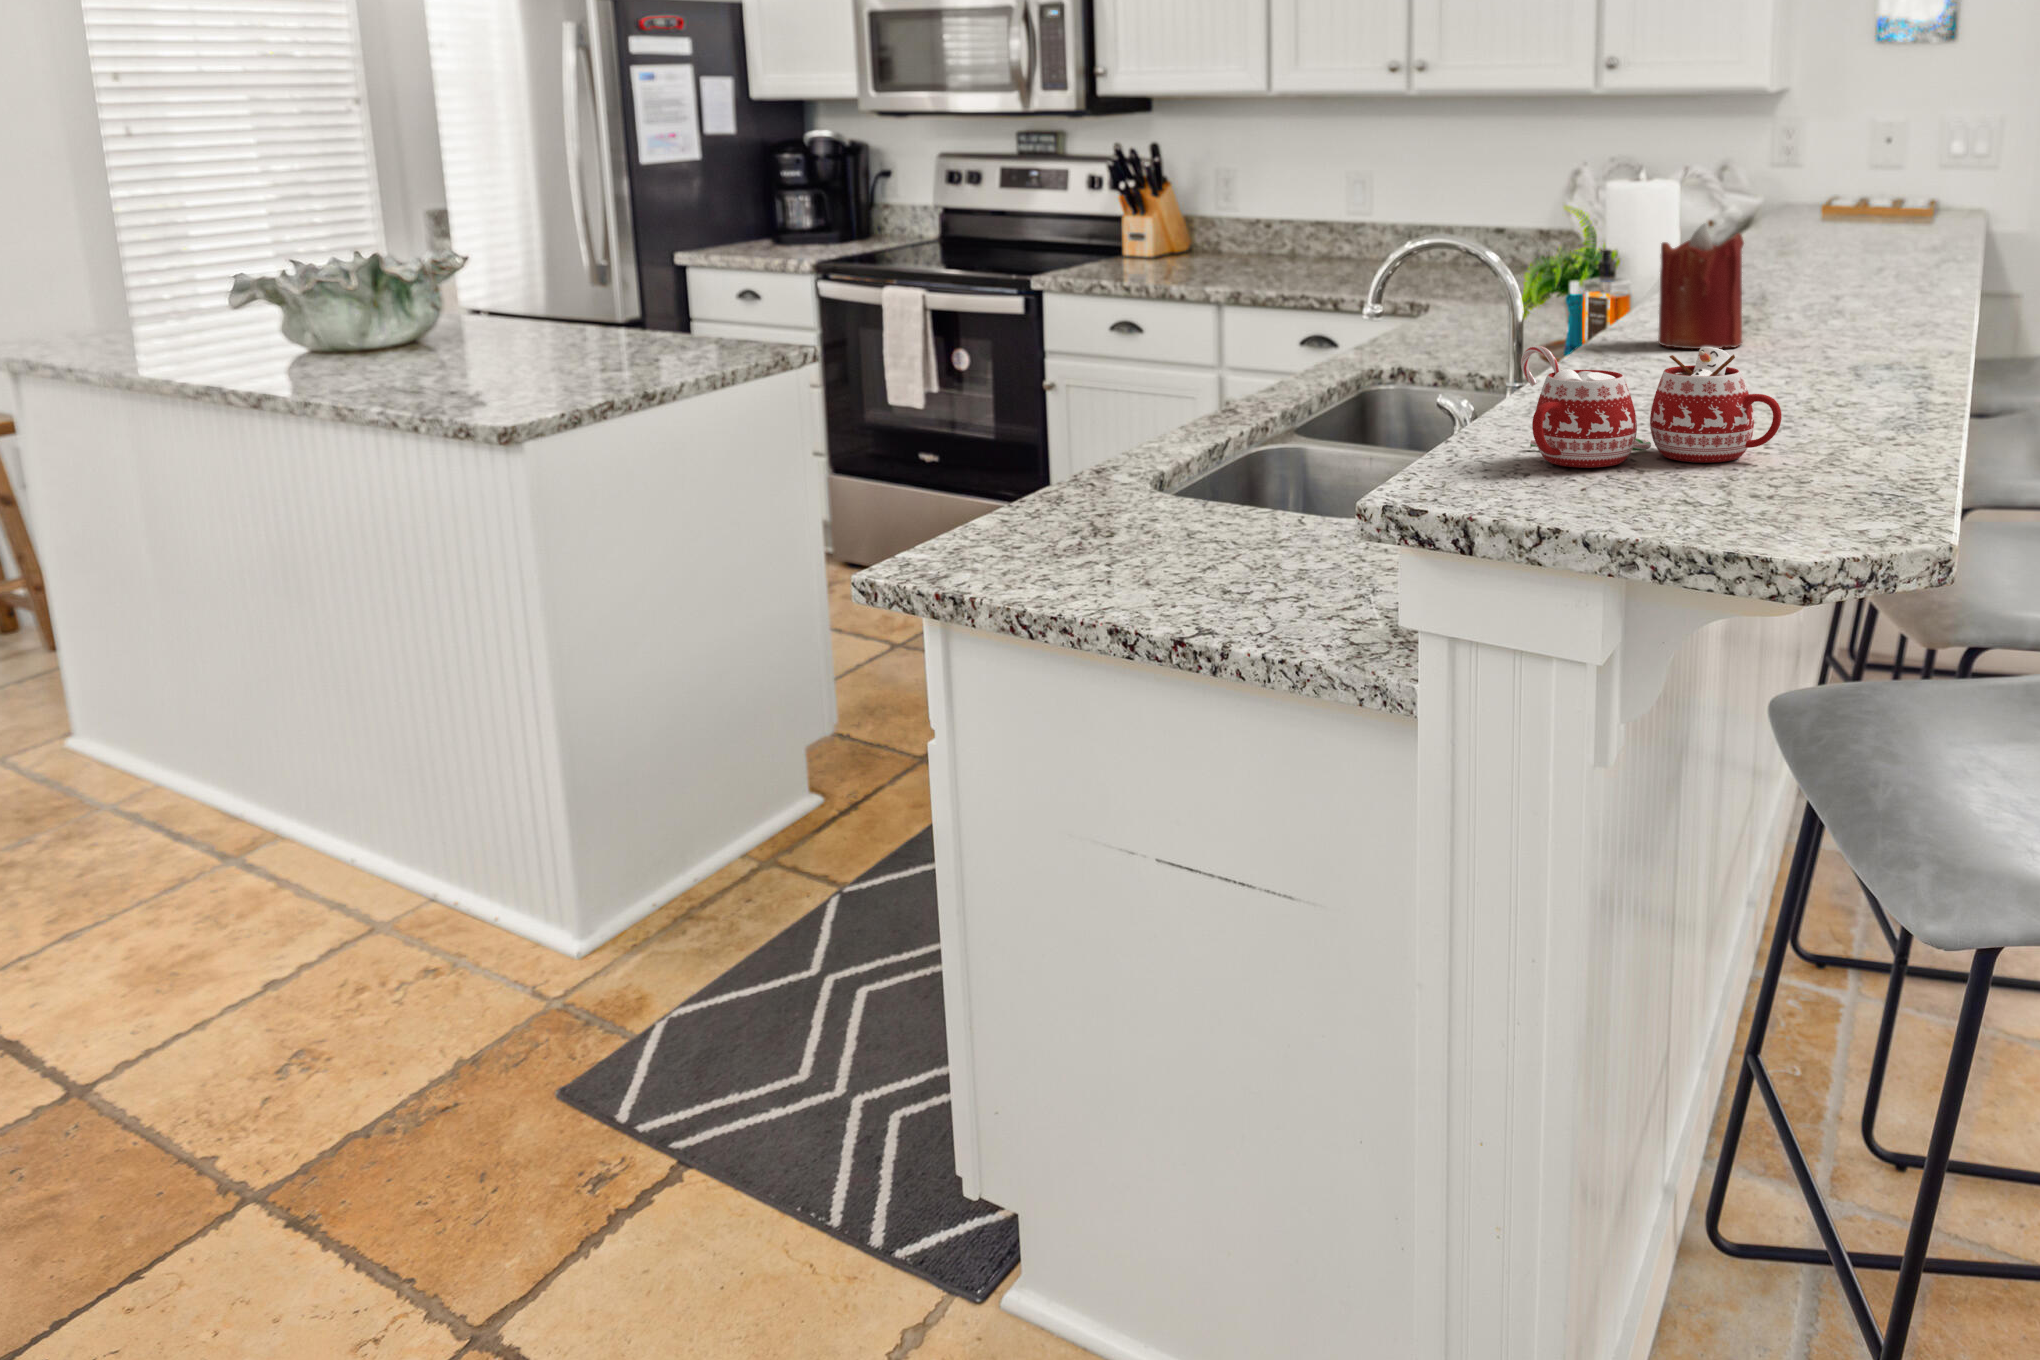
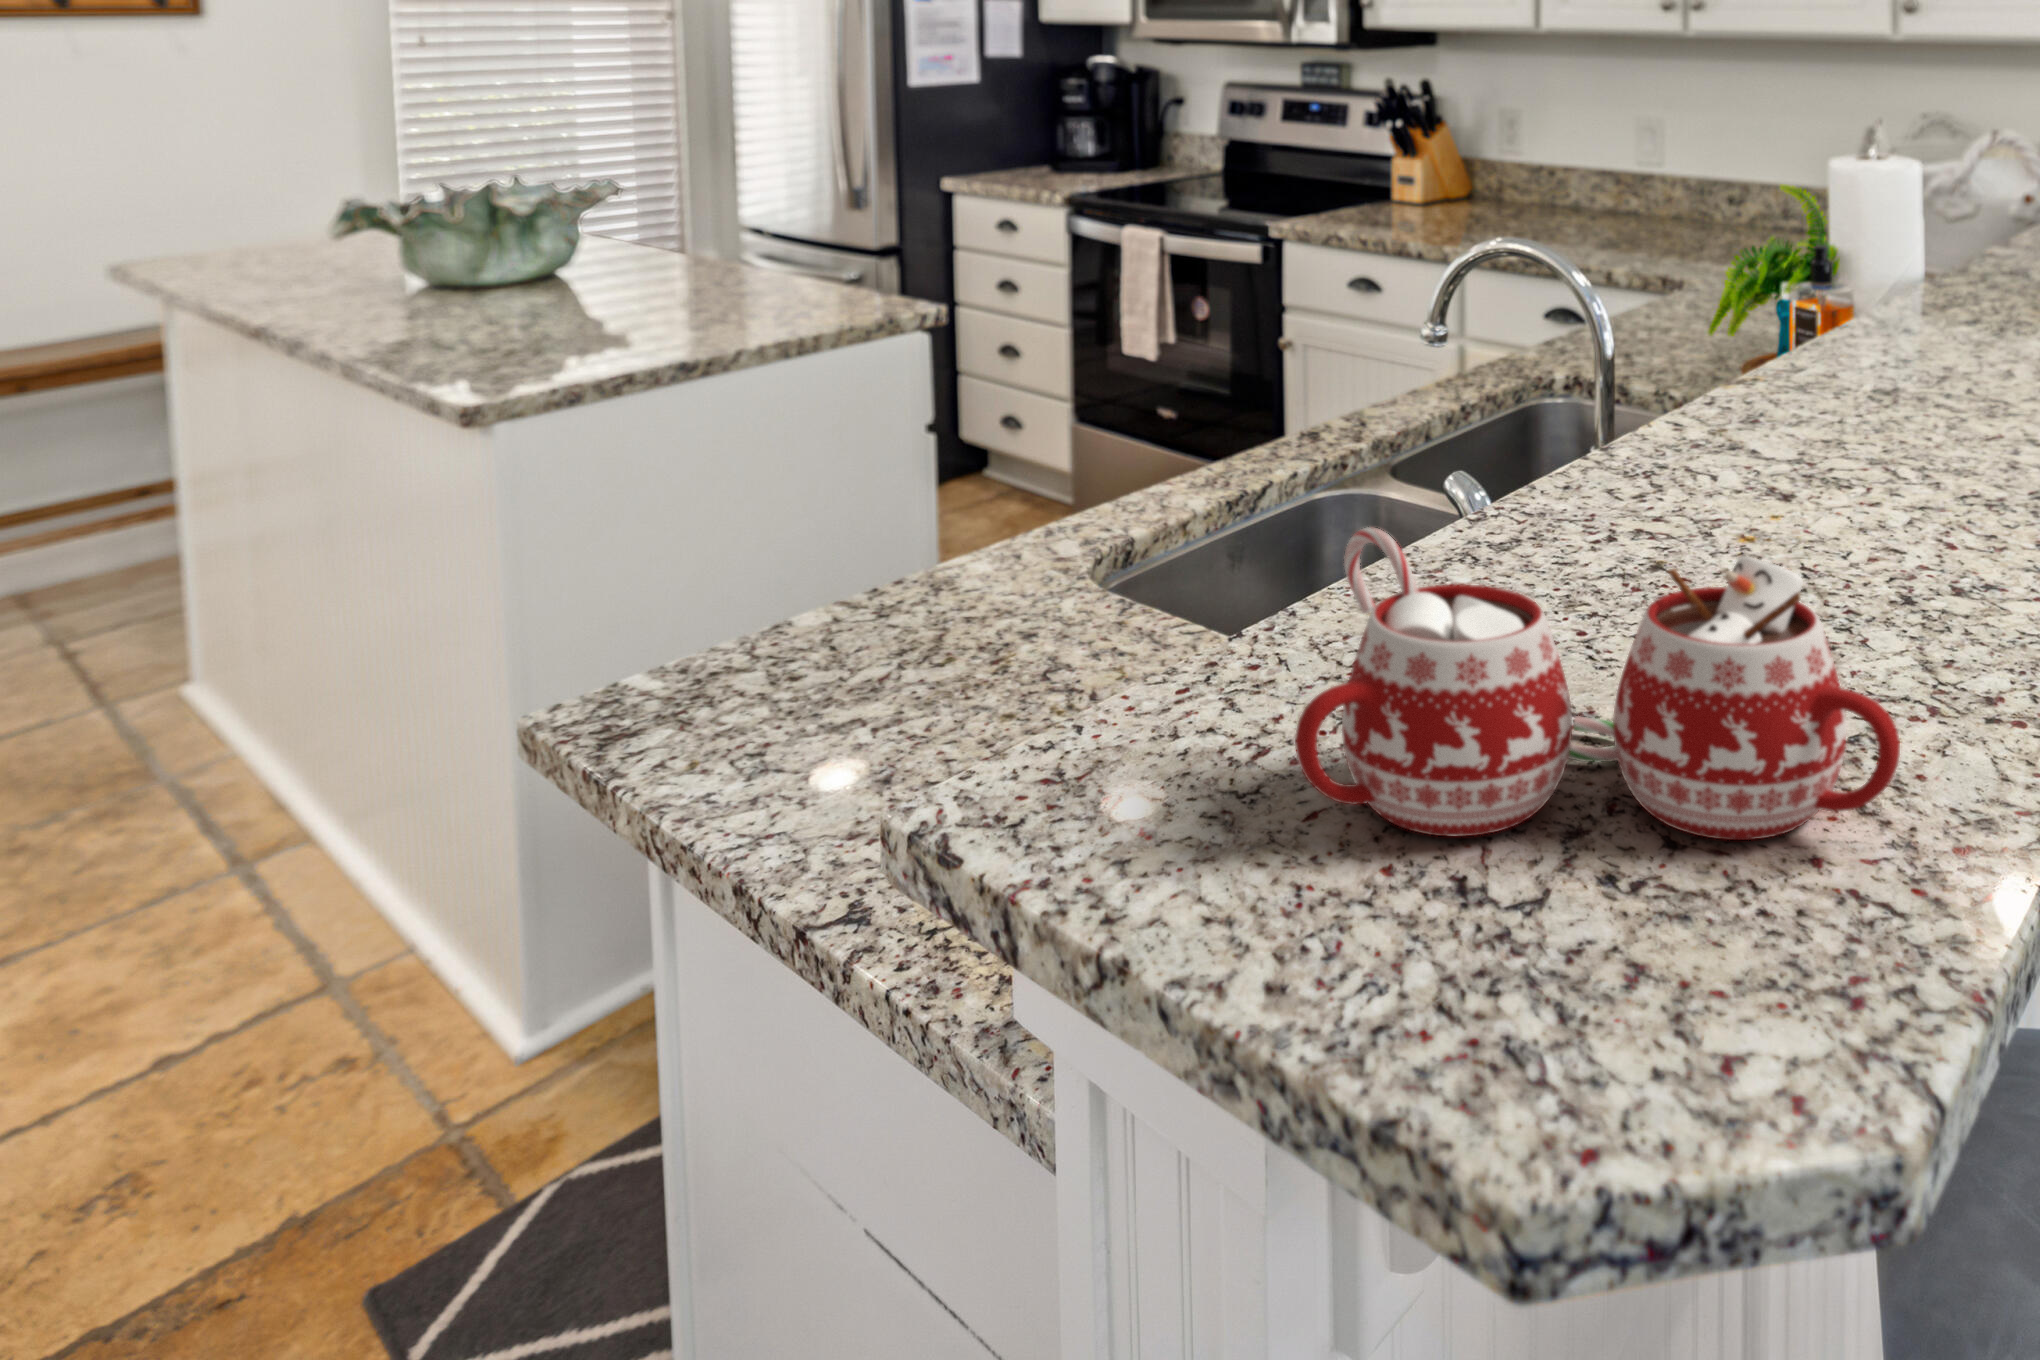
candle: present [1658,224,1744,349] -> none [1840,224,1983,427]

